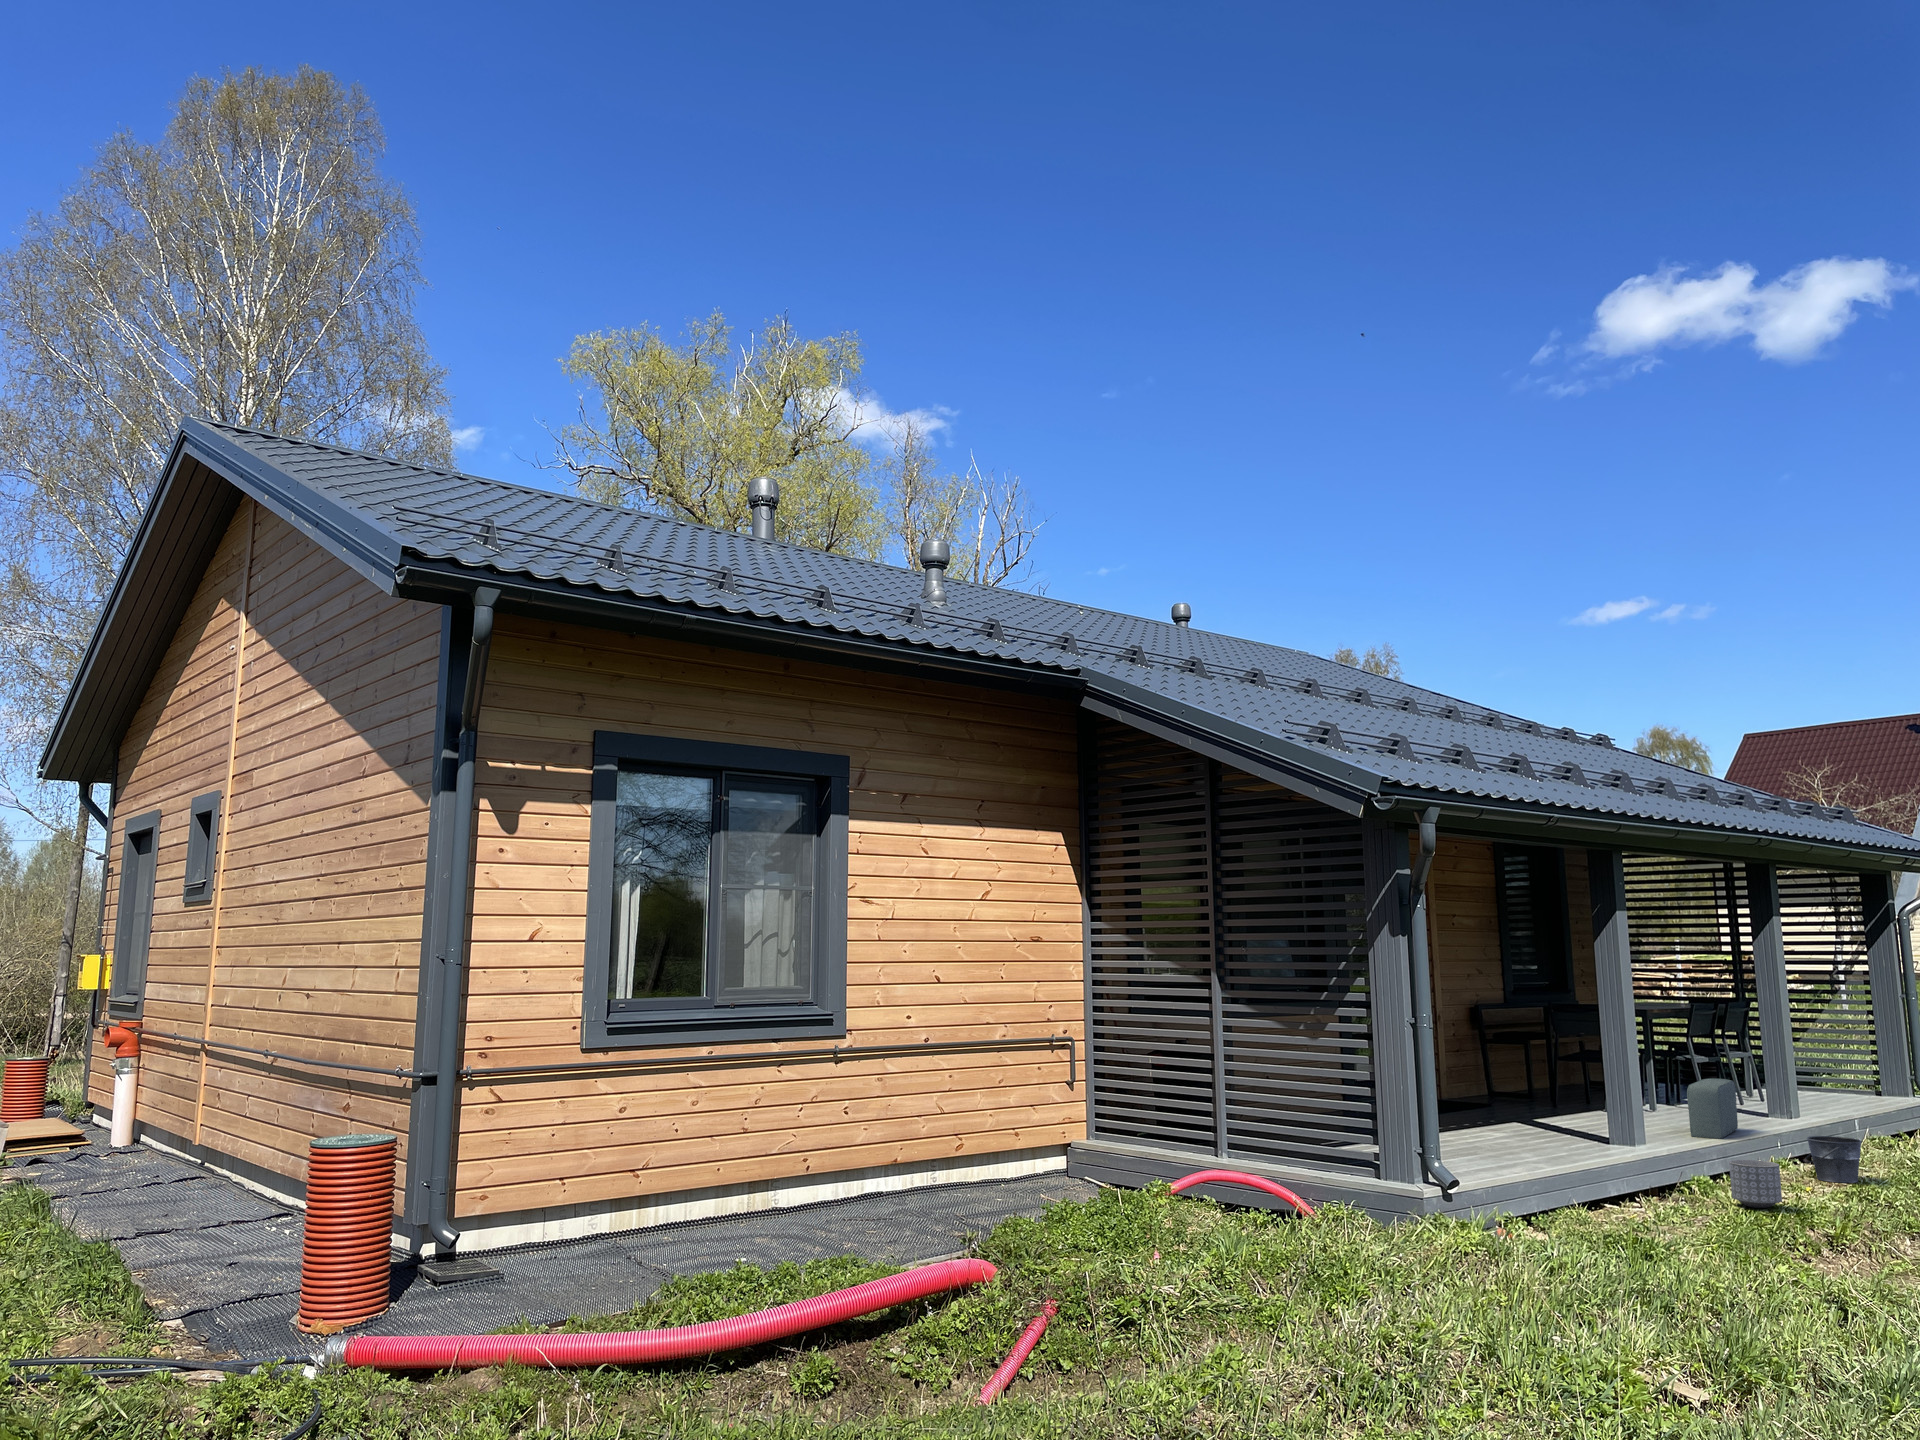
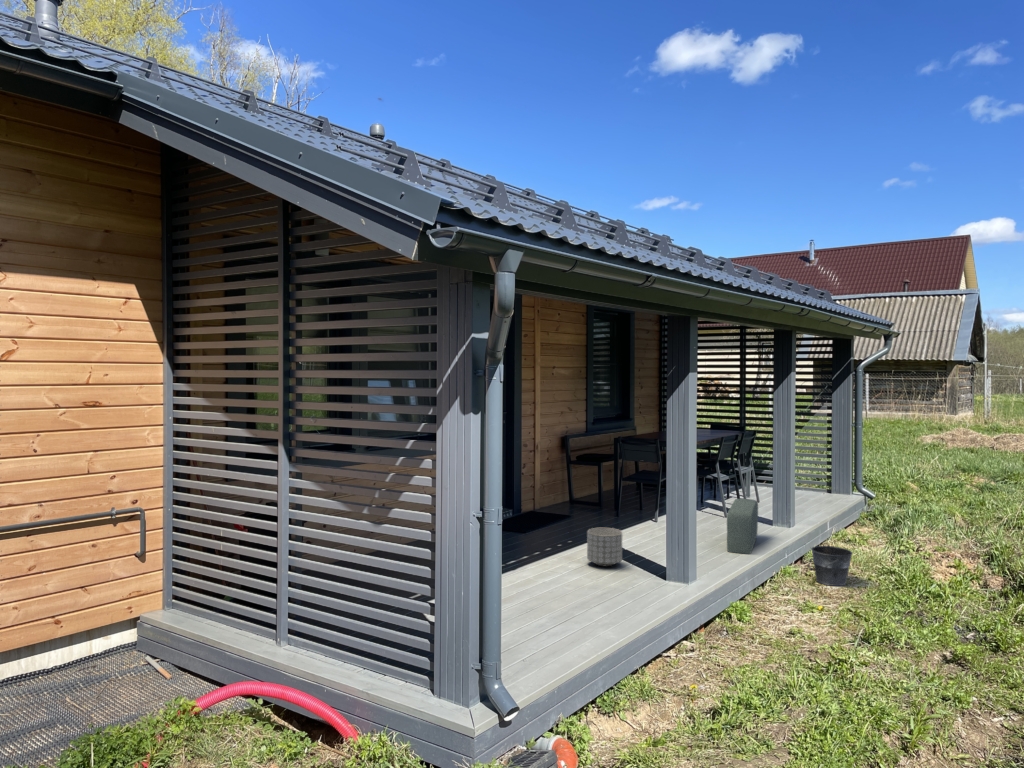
planter: present [1729,1160,1782,1208] -> present [587,528,622,566]

